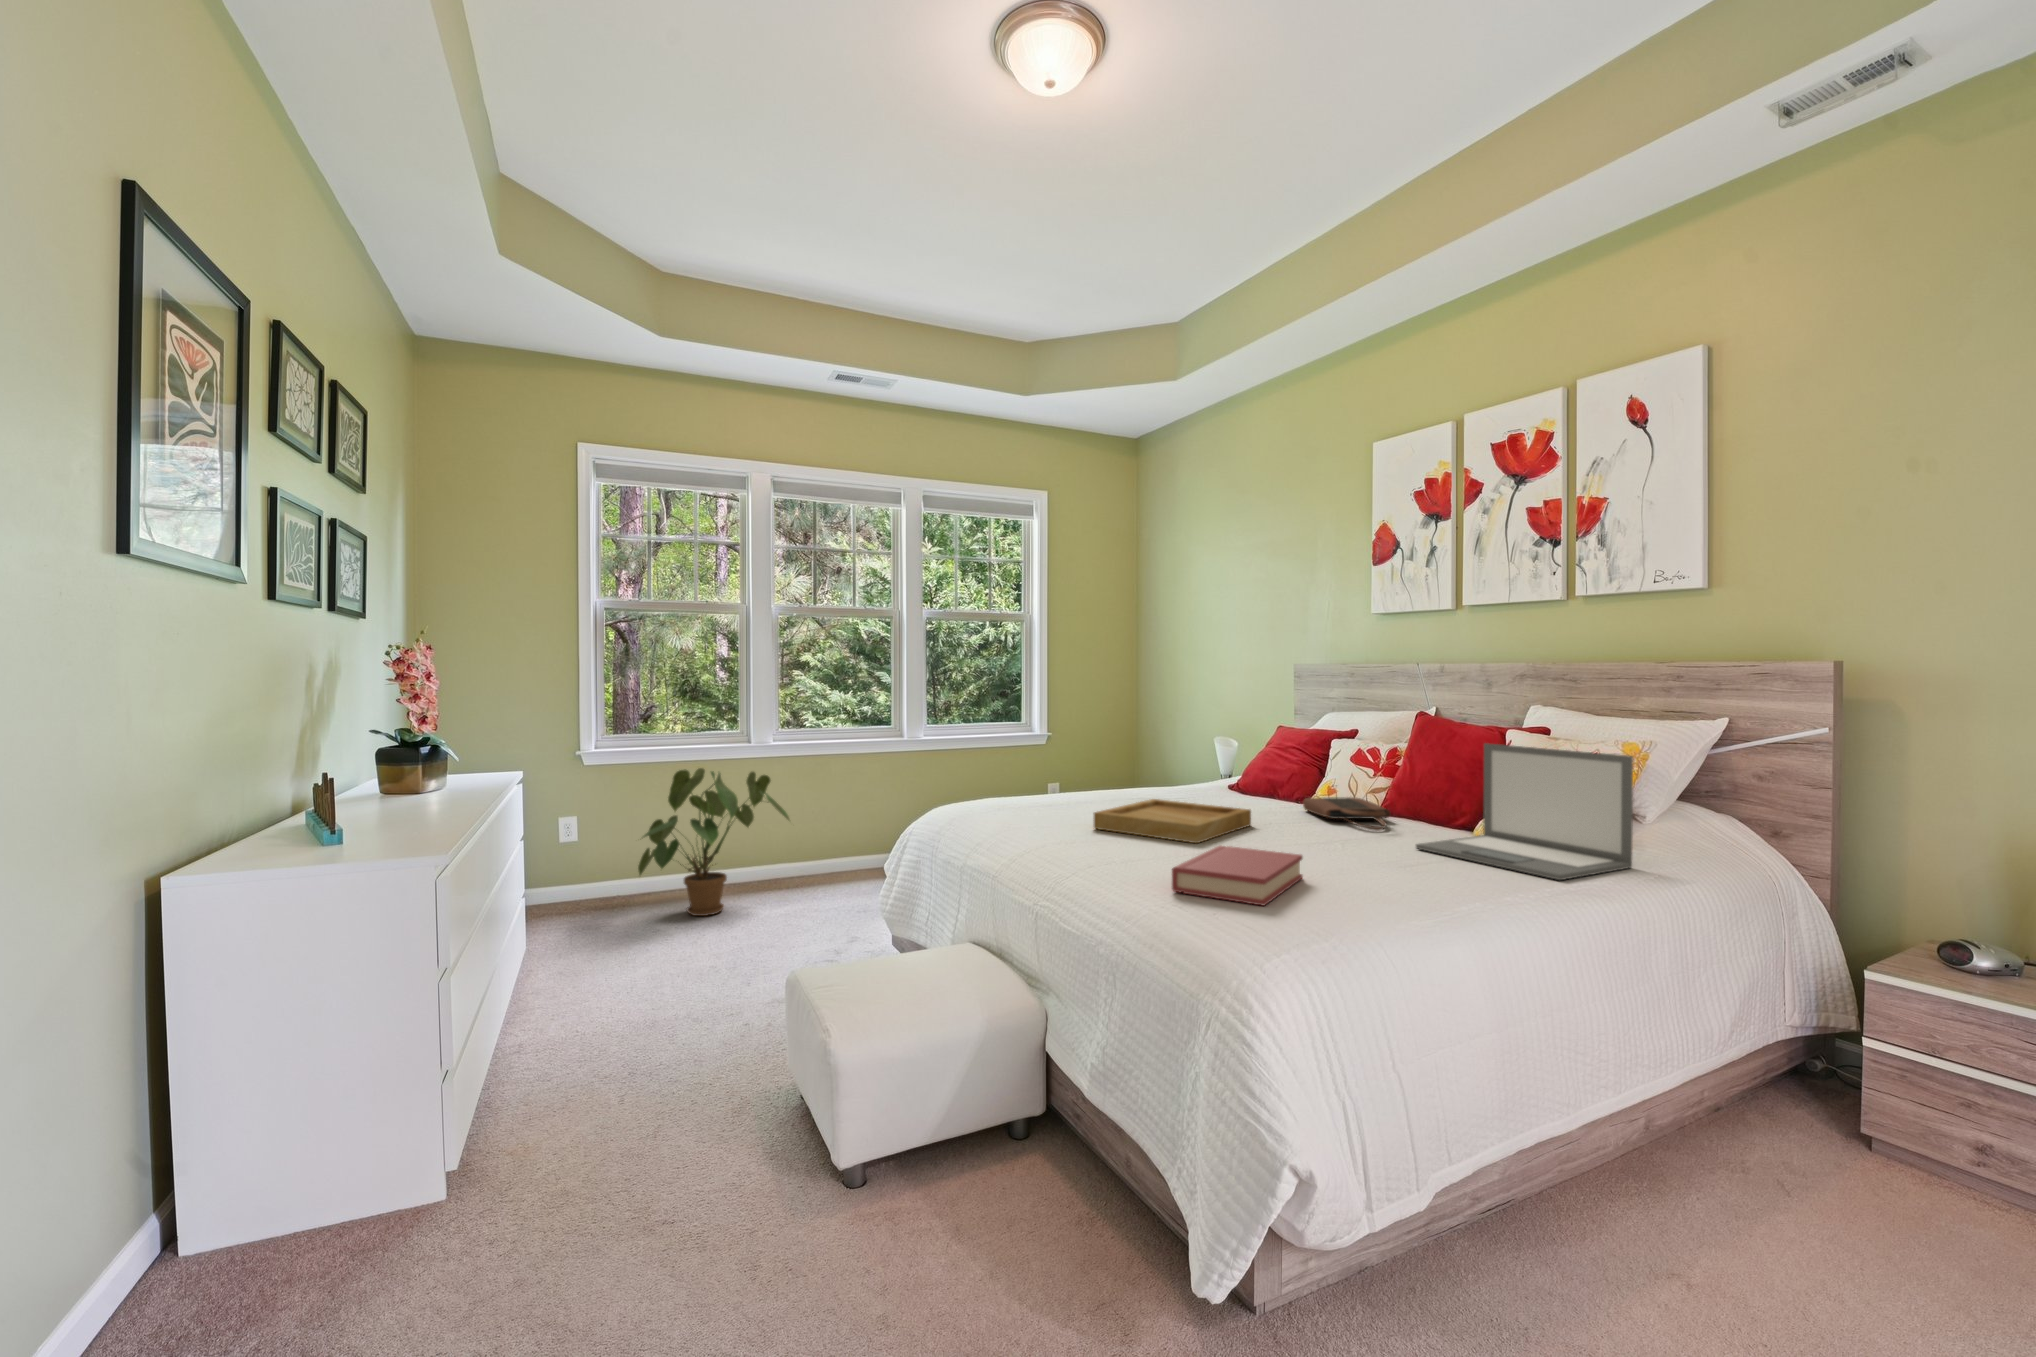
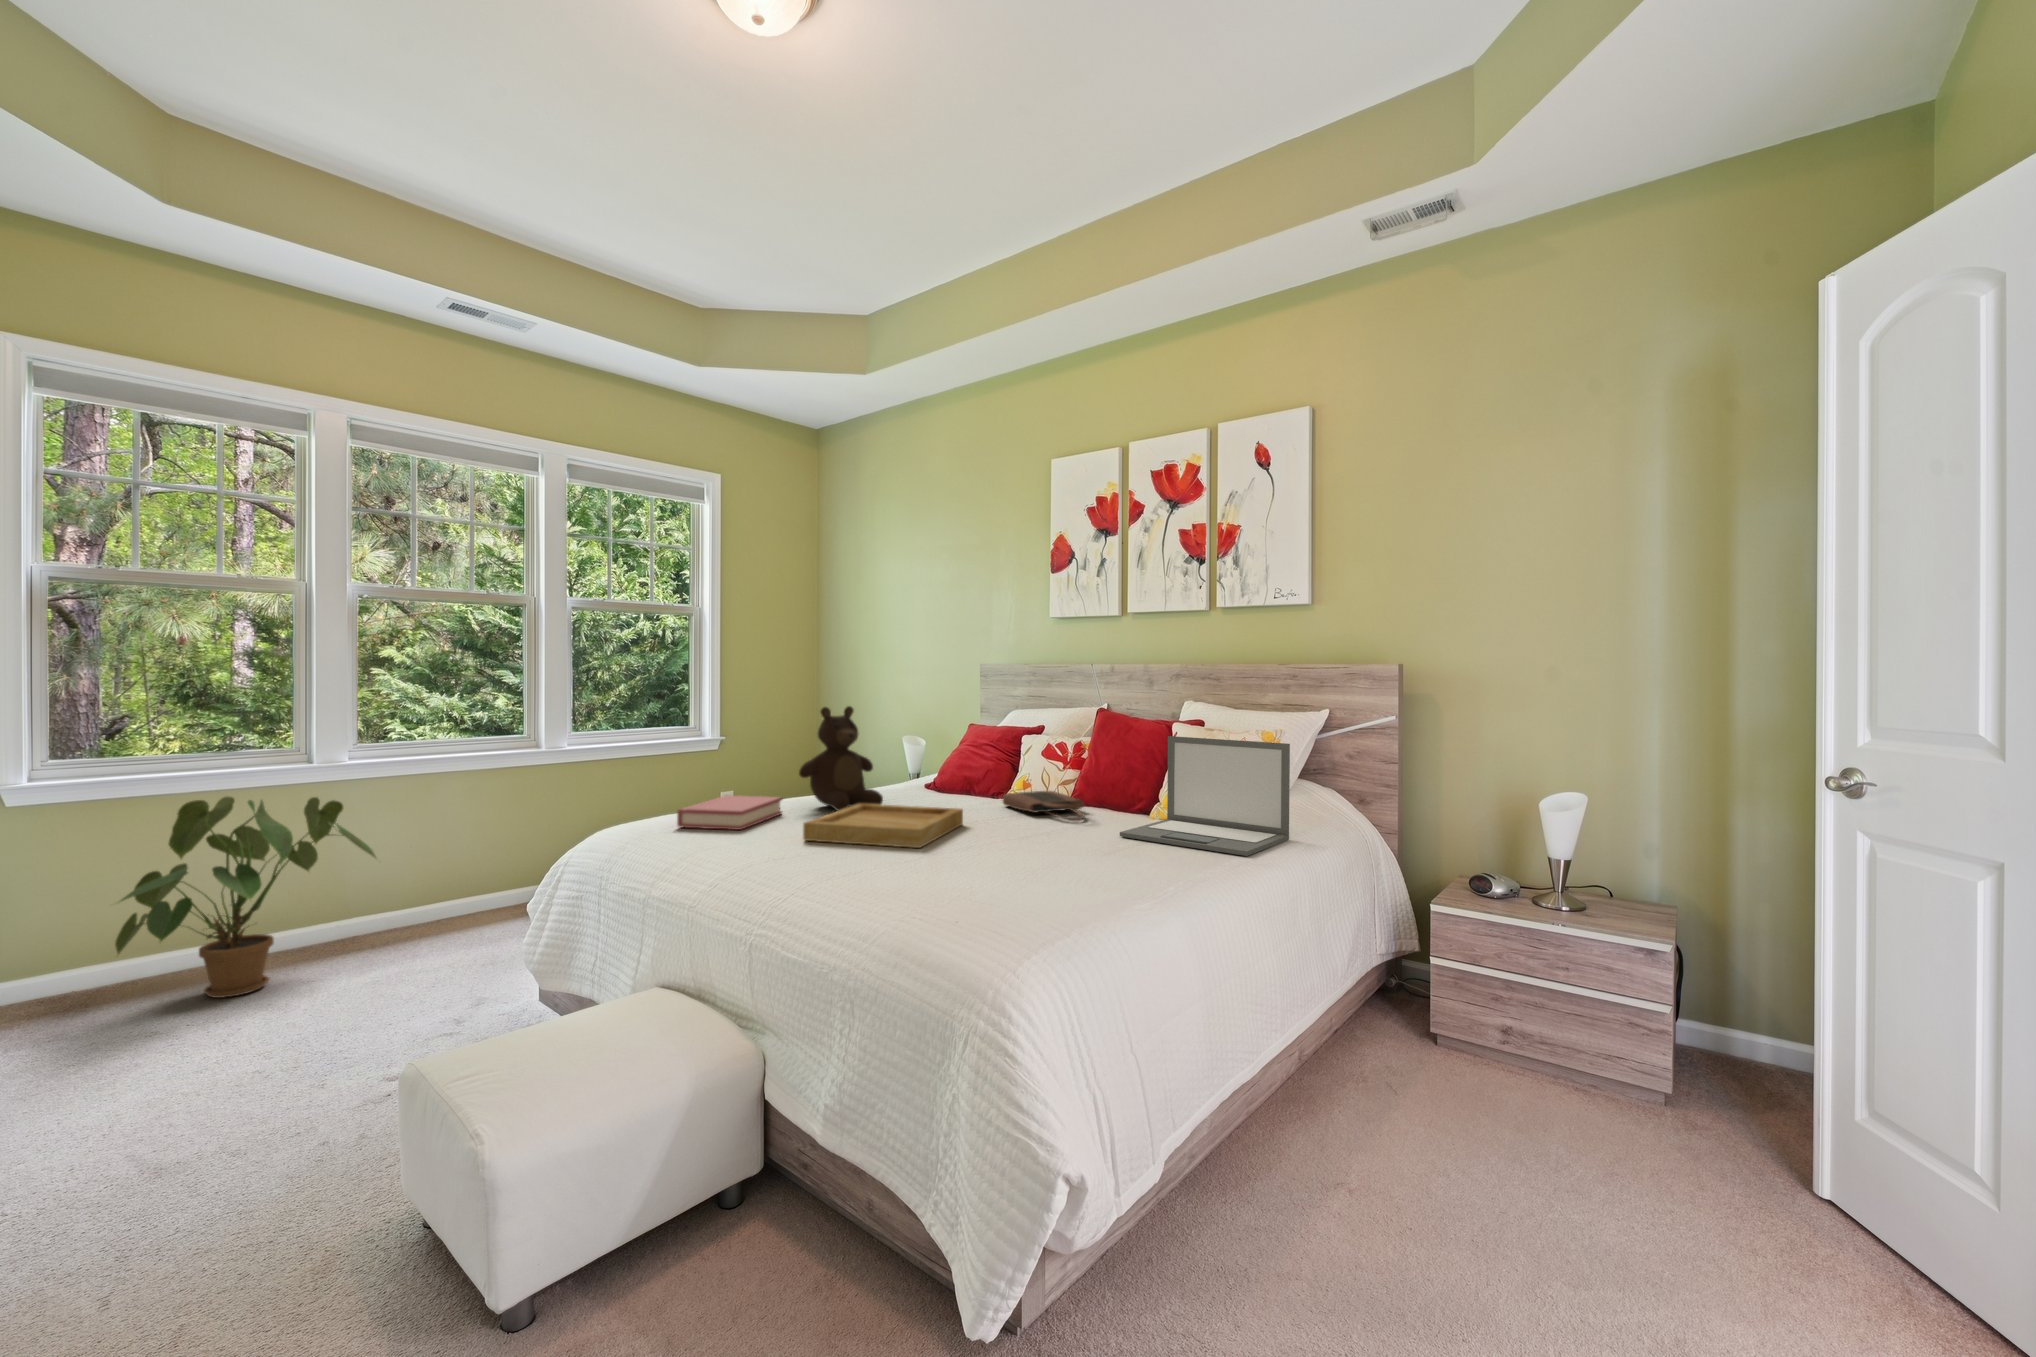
teddy bear: none [1102,706,1180,806] -> present [799,706,883,811]
hardback book: present [1172,846,1303,905] -> present [677,796,782,830]

